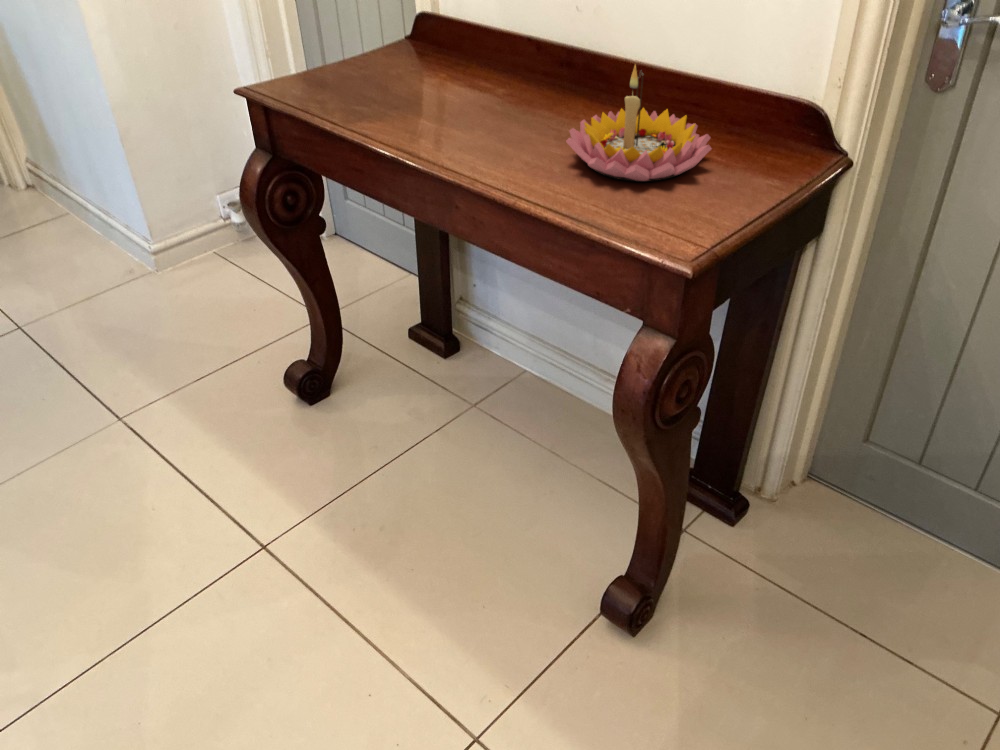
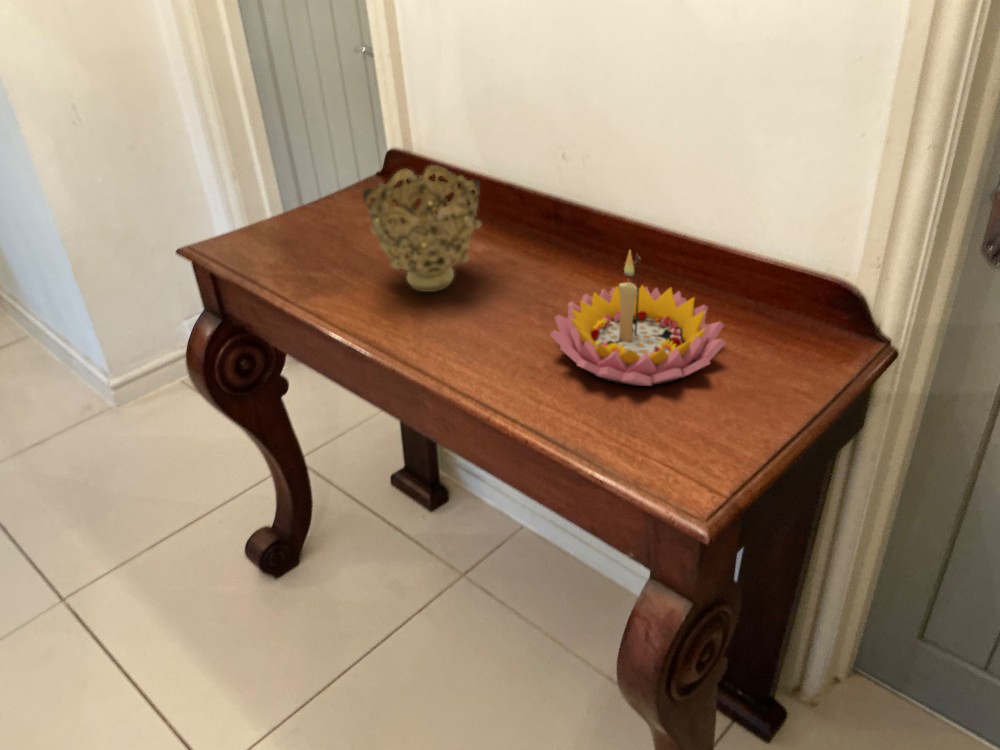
decorative bowl: none [407,9,507,120] -> present [363,165,481,292]

